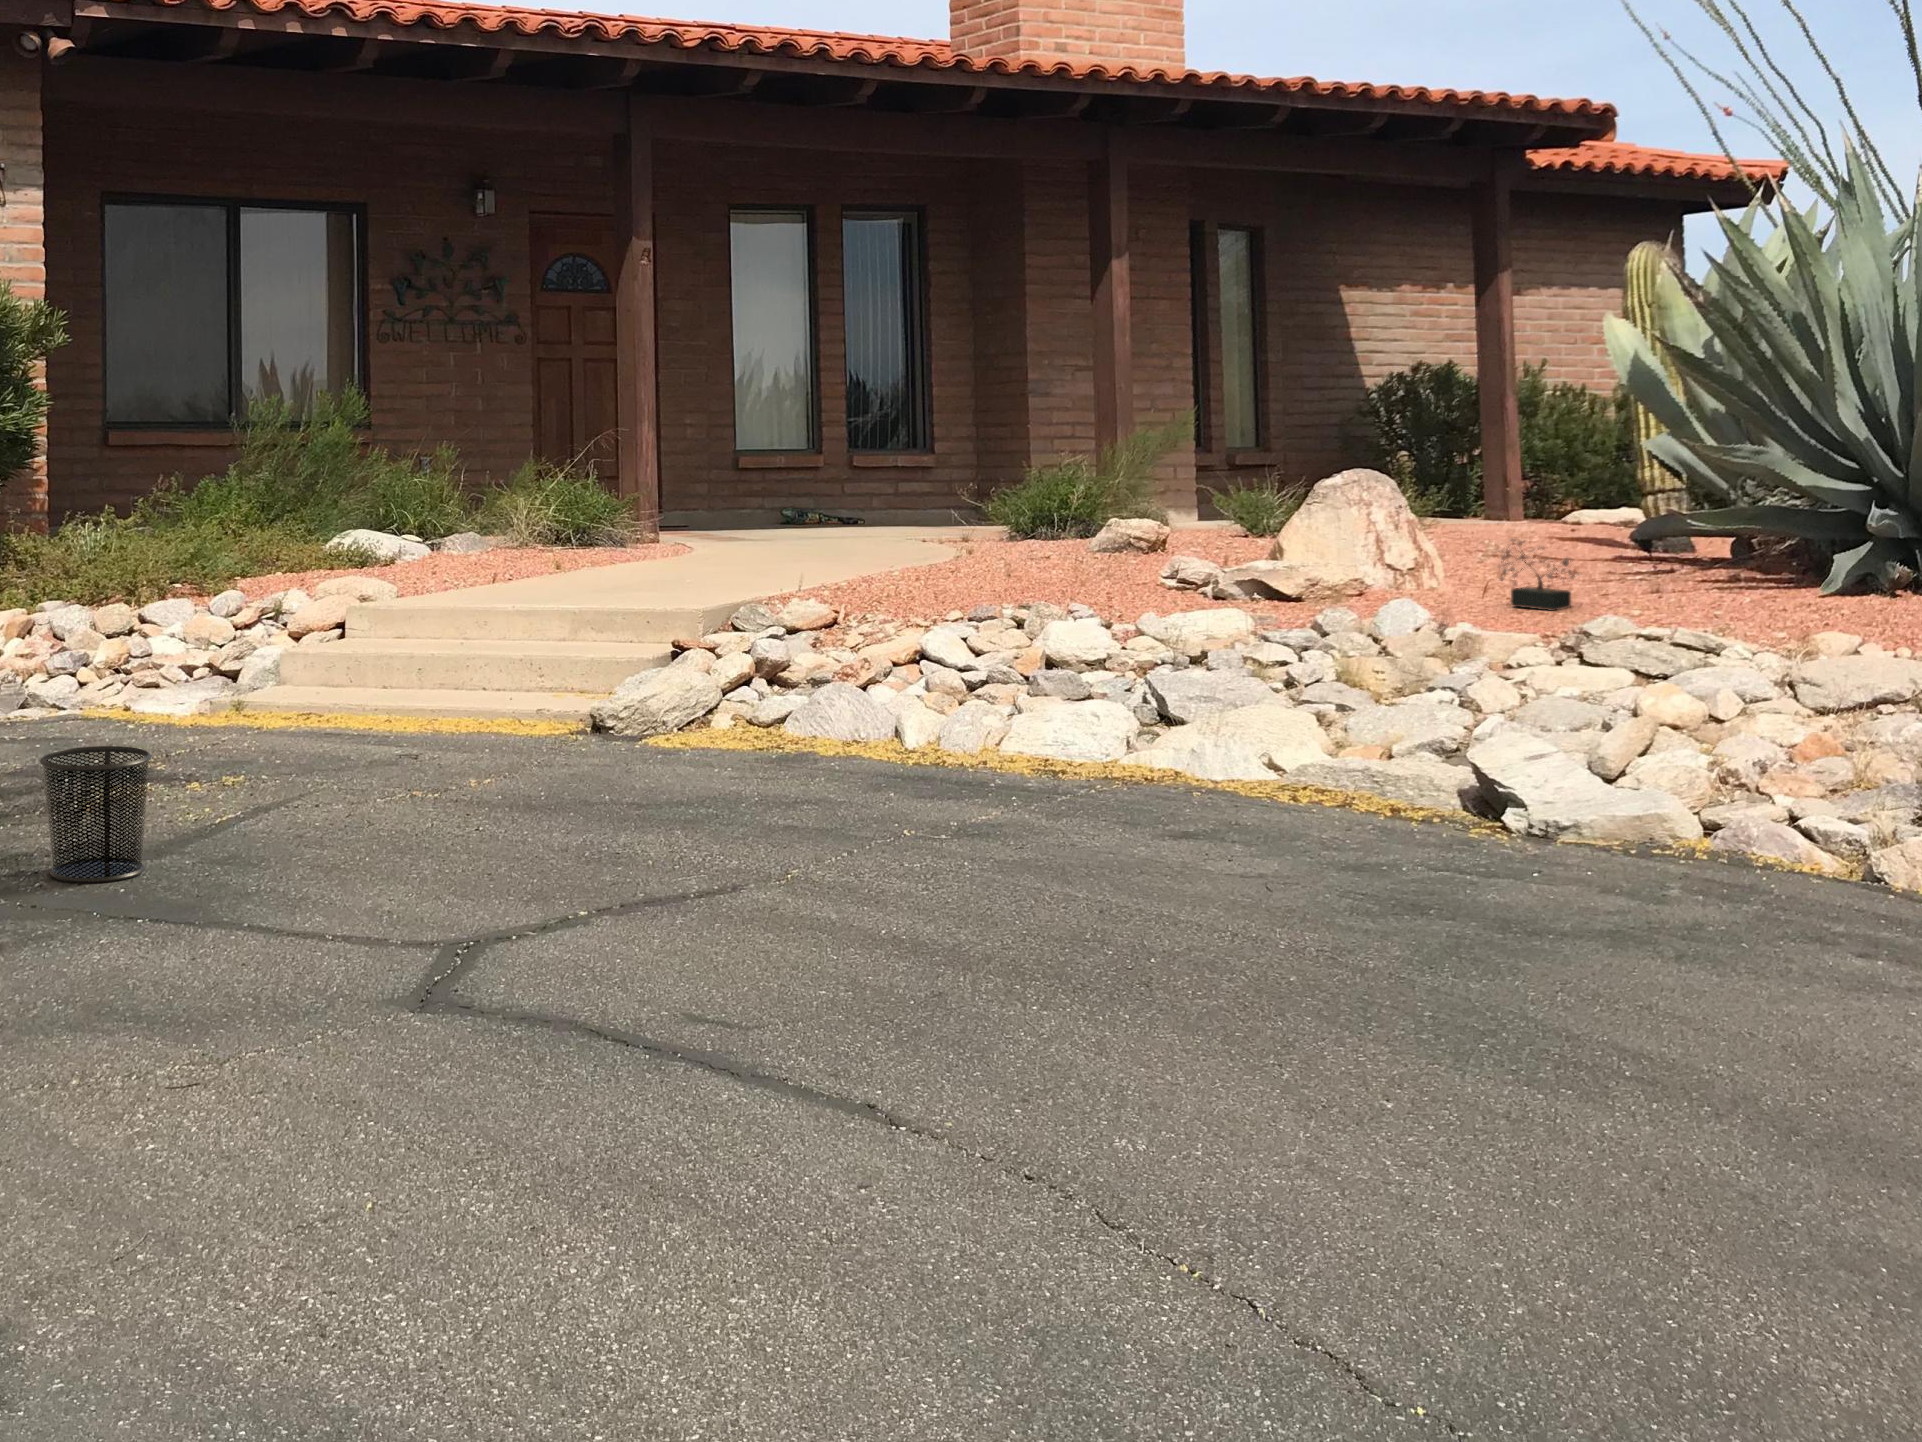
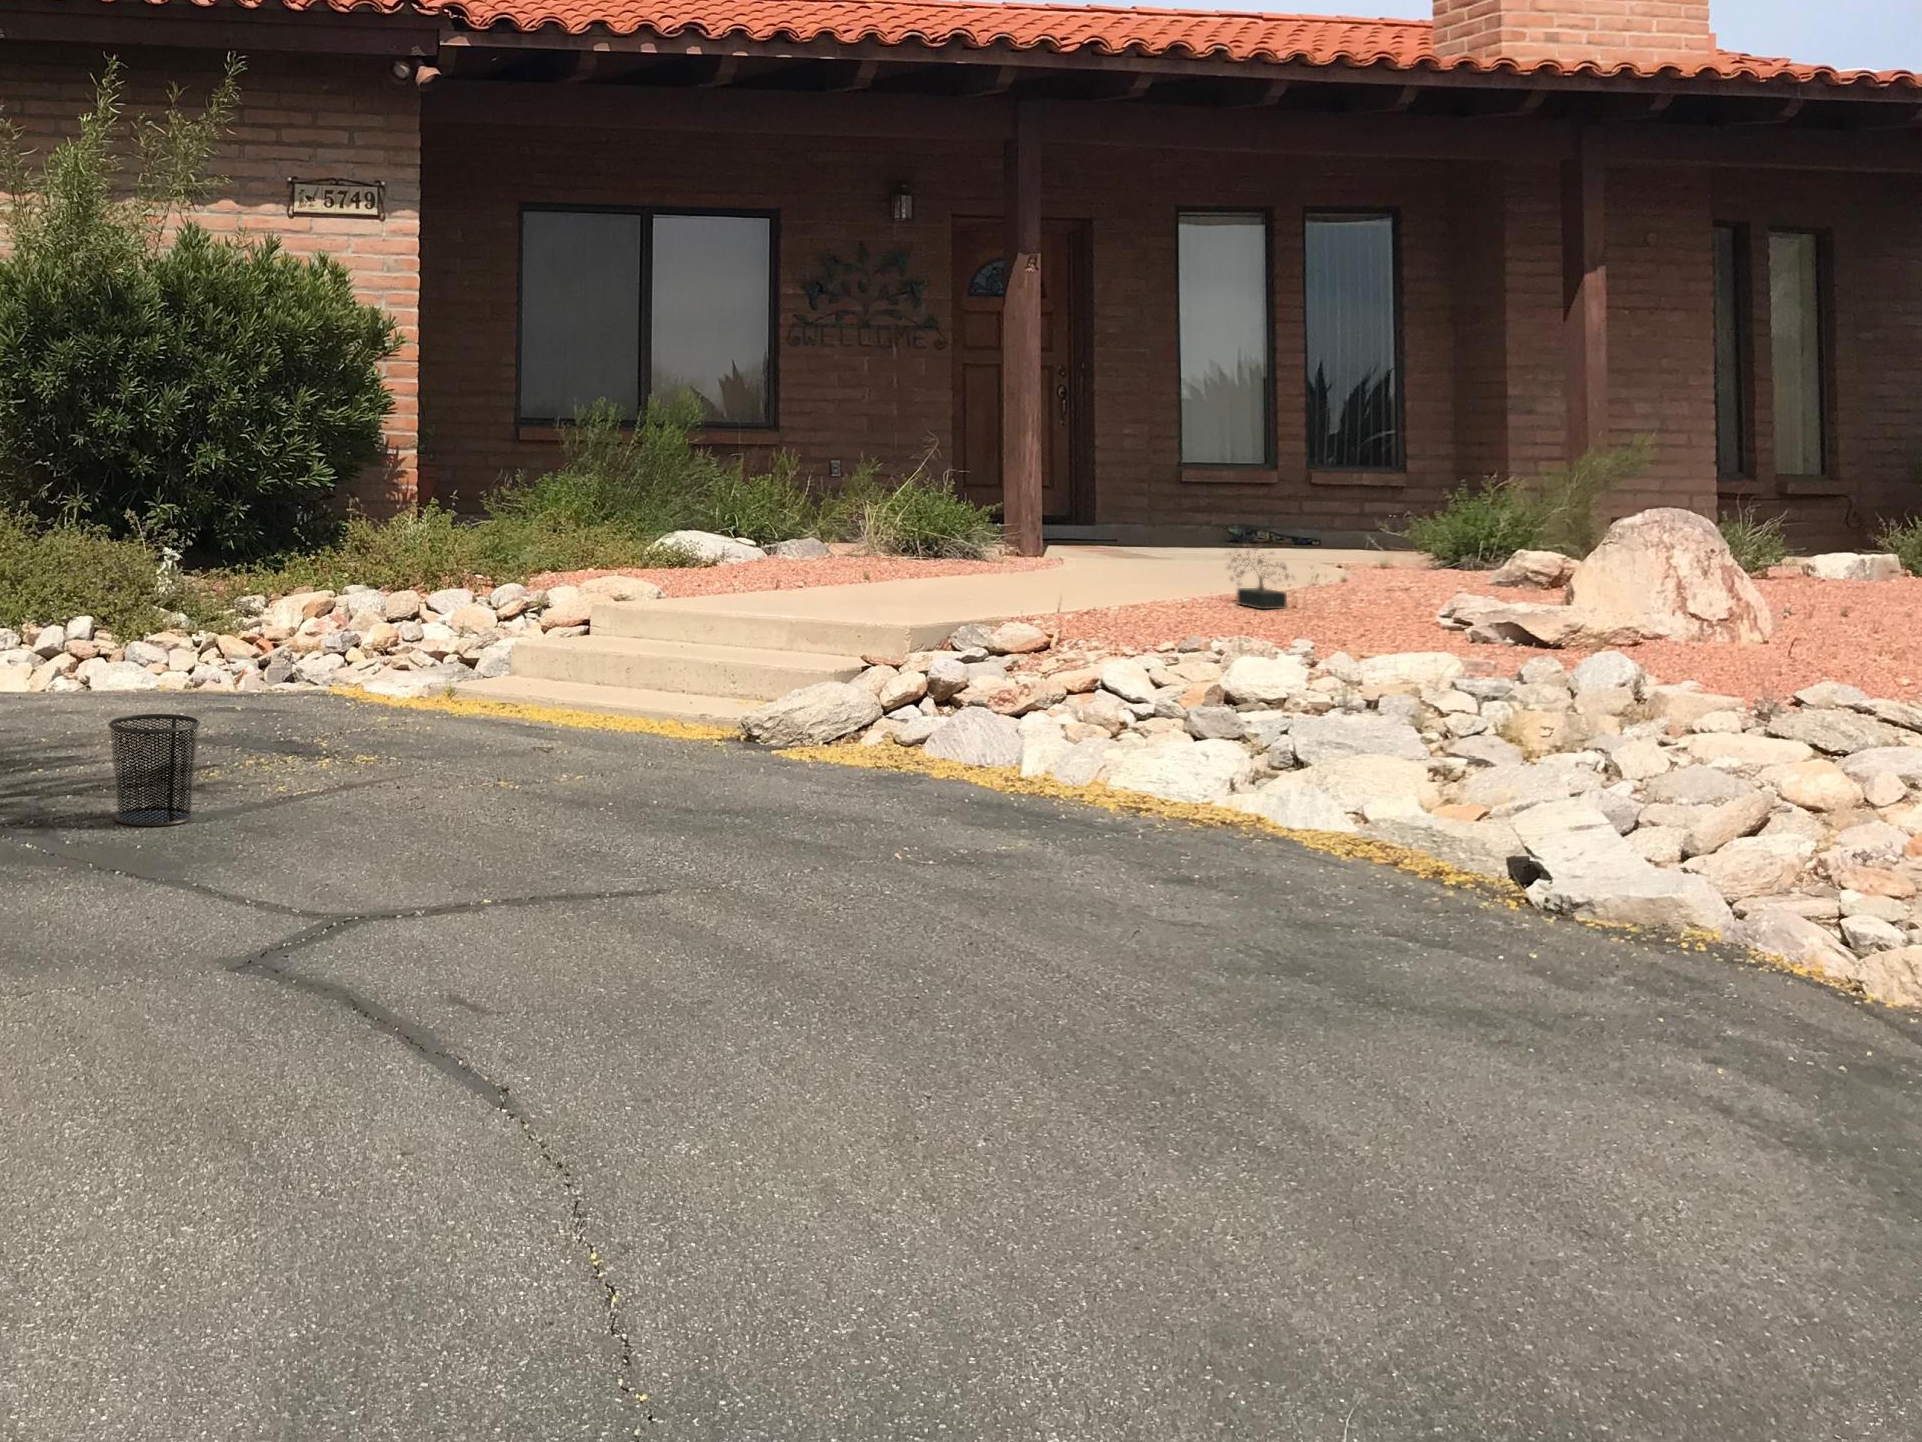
decorative plant: present [1498,539,1578,611] -> present [1228,545,1289,609]

